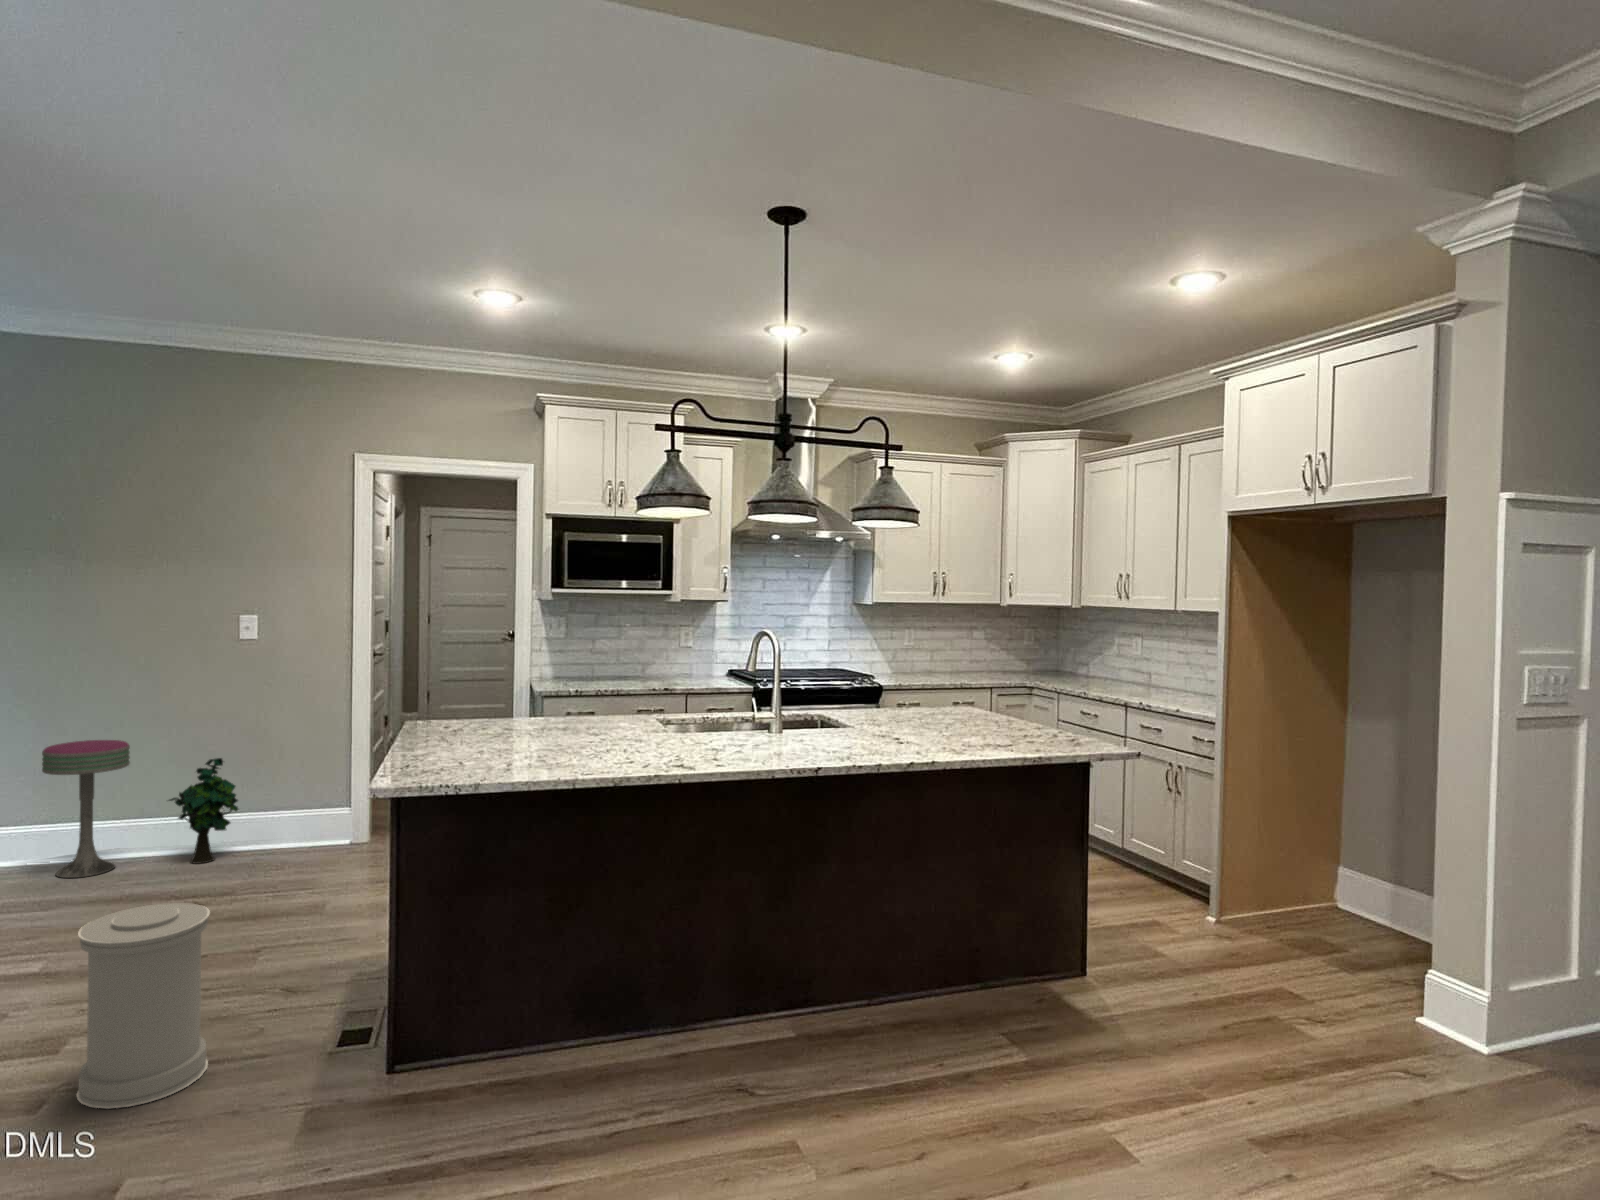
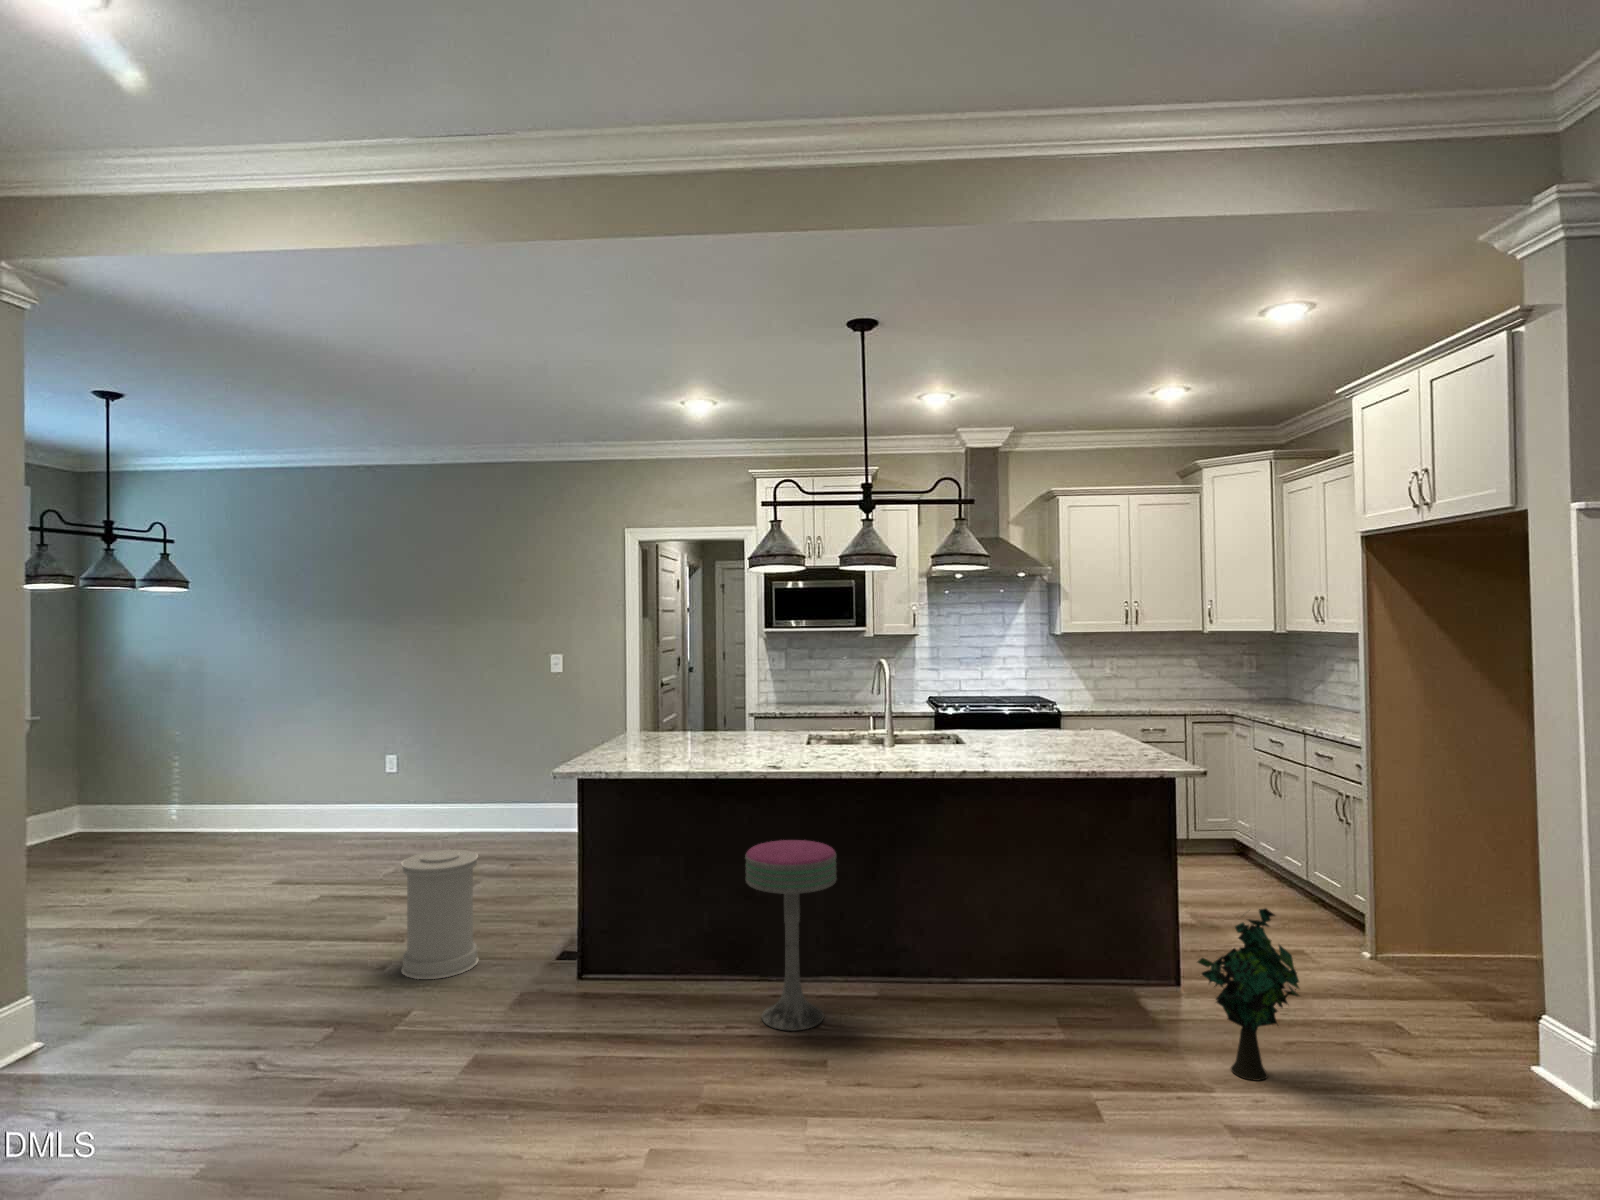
bar stool: present [42,740,130,878] -> present [745,840,837,1031]
decorative plant: present [169,758,238,864] -> present [1198,908,1299,1081]

